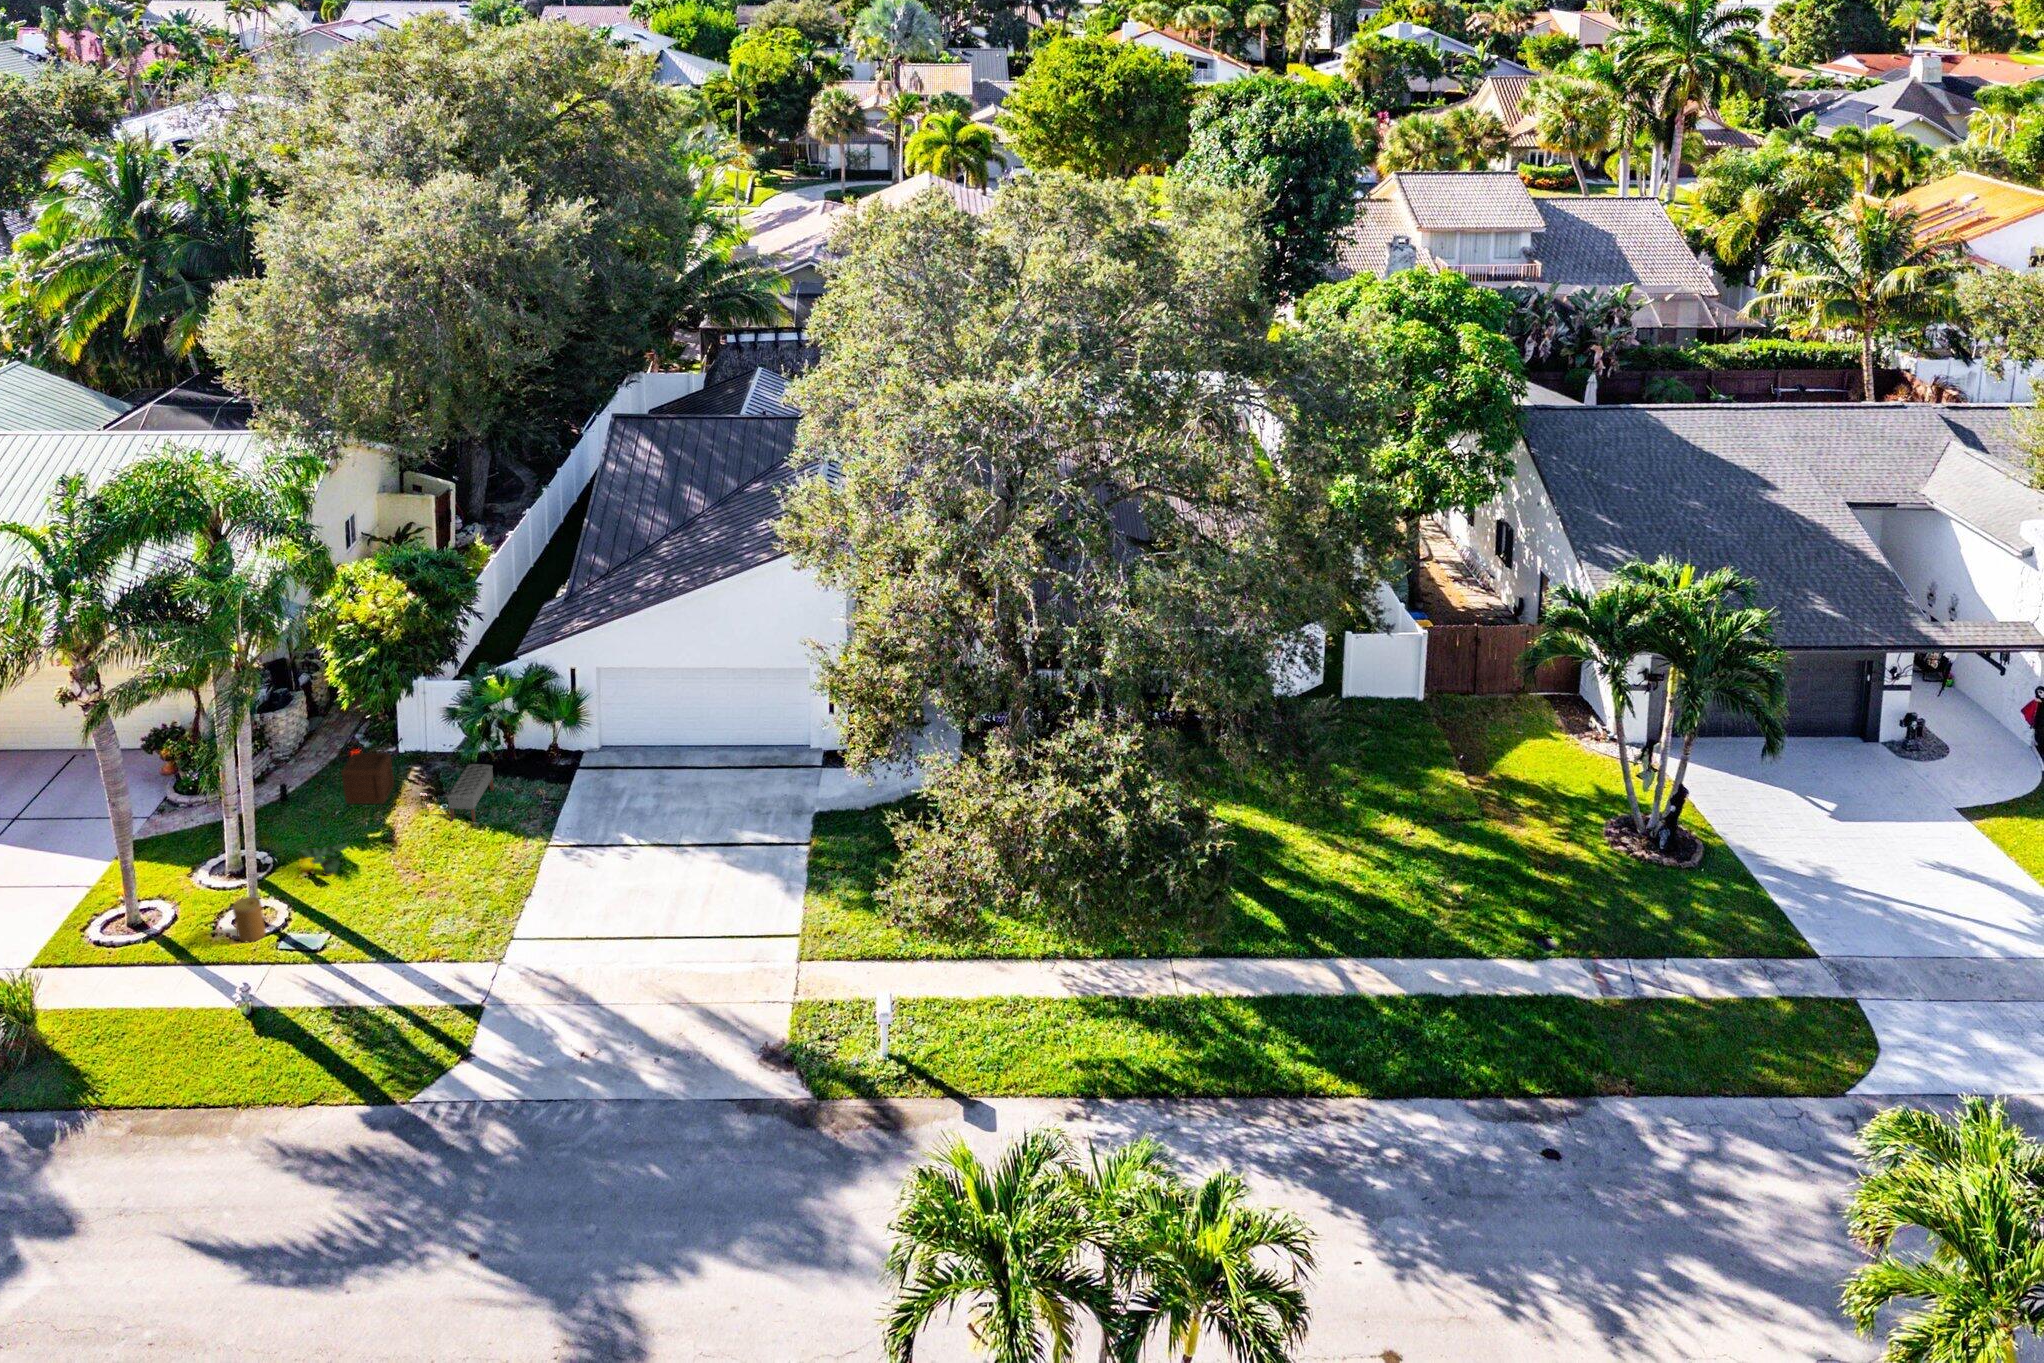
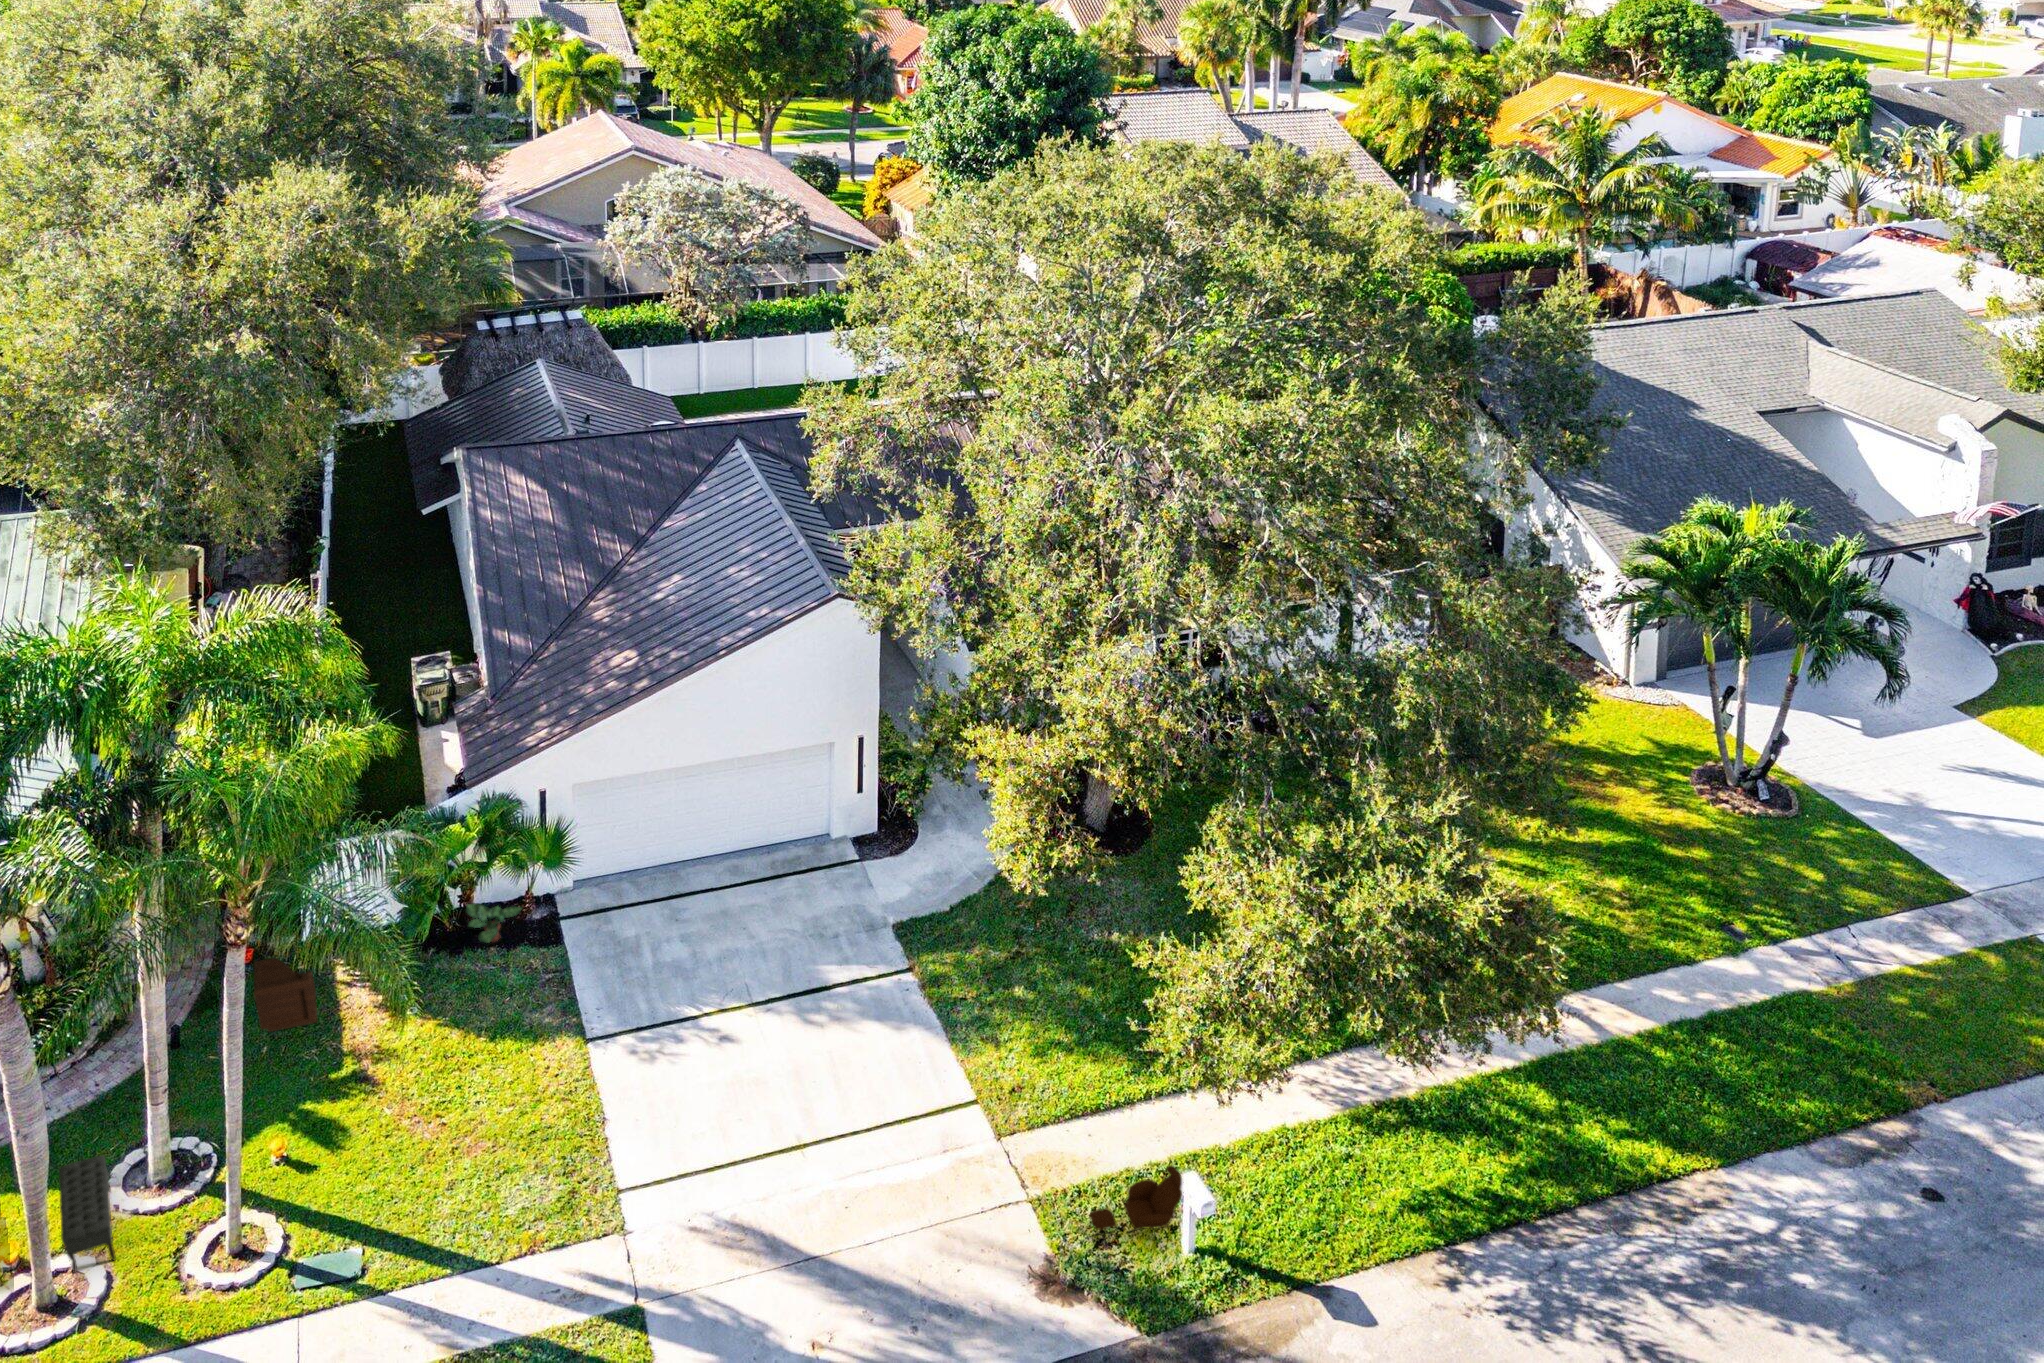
bench: present [447,764,494,822] -> present [59,1156,116,1273]
potted plant: present [301,843,348,876] -> present [466,903,522,943]
basket: present [233,897,266,942] -> none [209,1221,258,1289]
lounge chair: none [814,989,889,1050] -> present [1090,1165,1182,1244]

